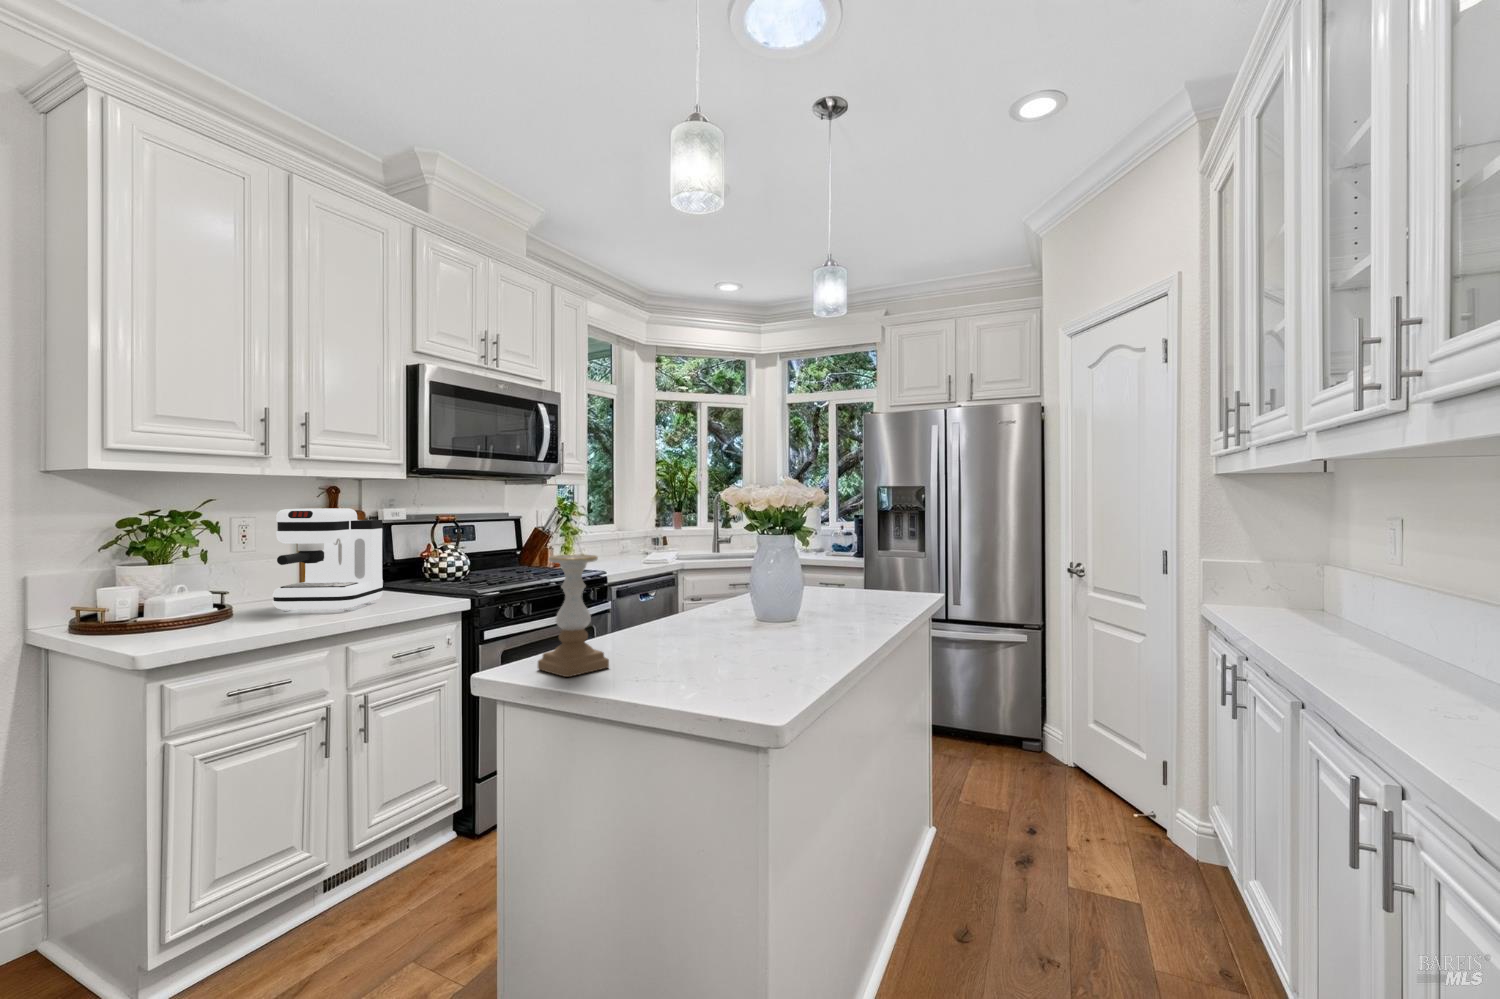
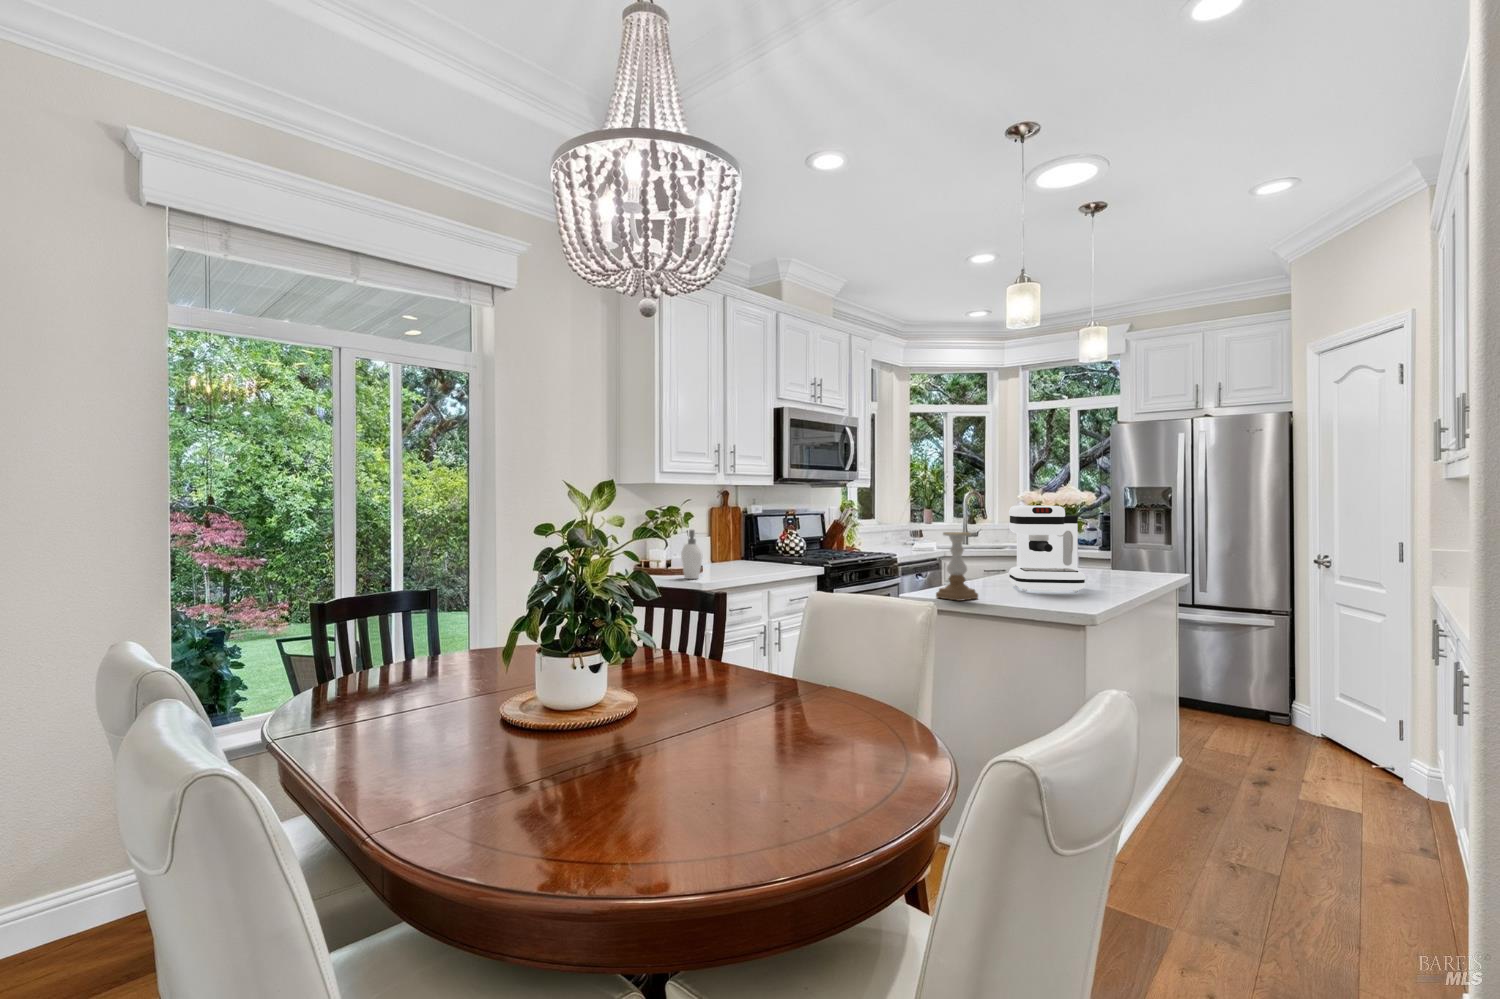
coffee maker: present [273,509,383,611] -> present [1009,506,1085,592]
soap dispenser: none [153,552,206,637] -> present [681,530,703,579]

